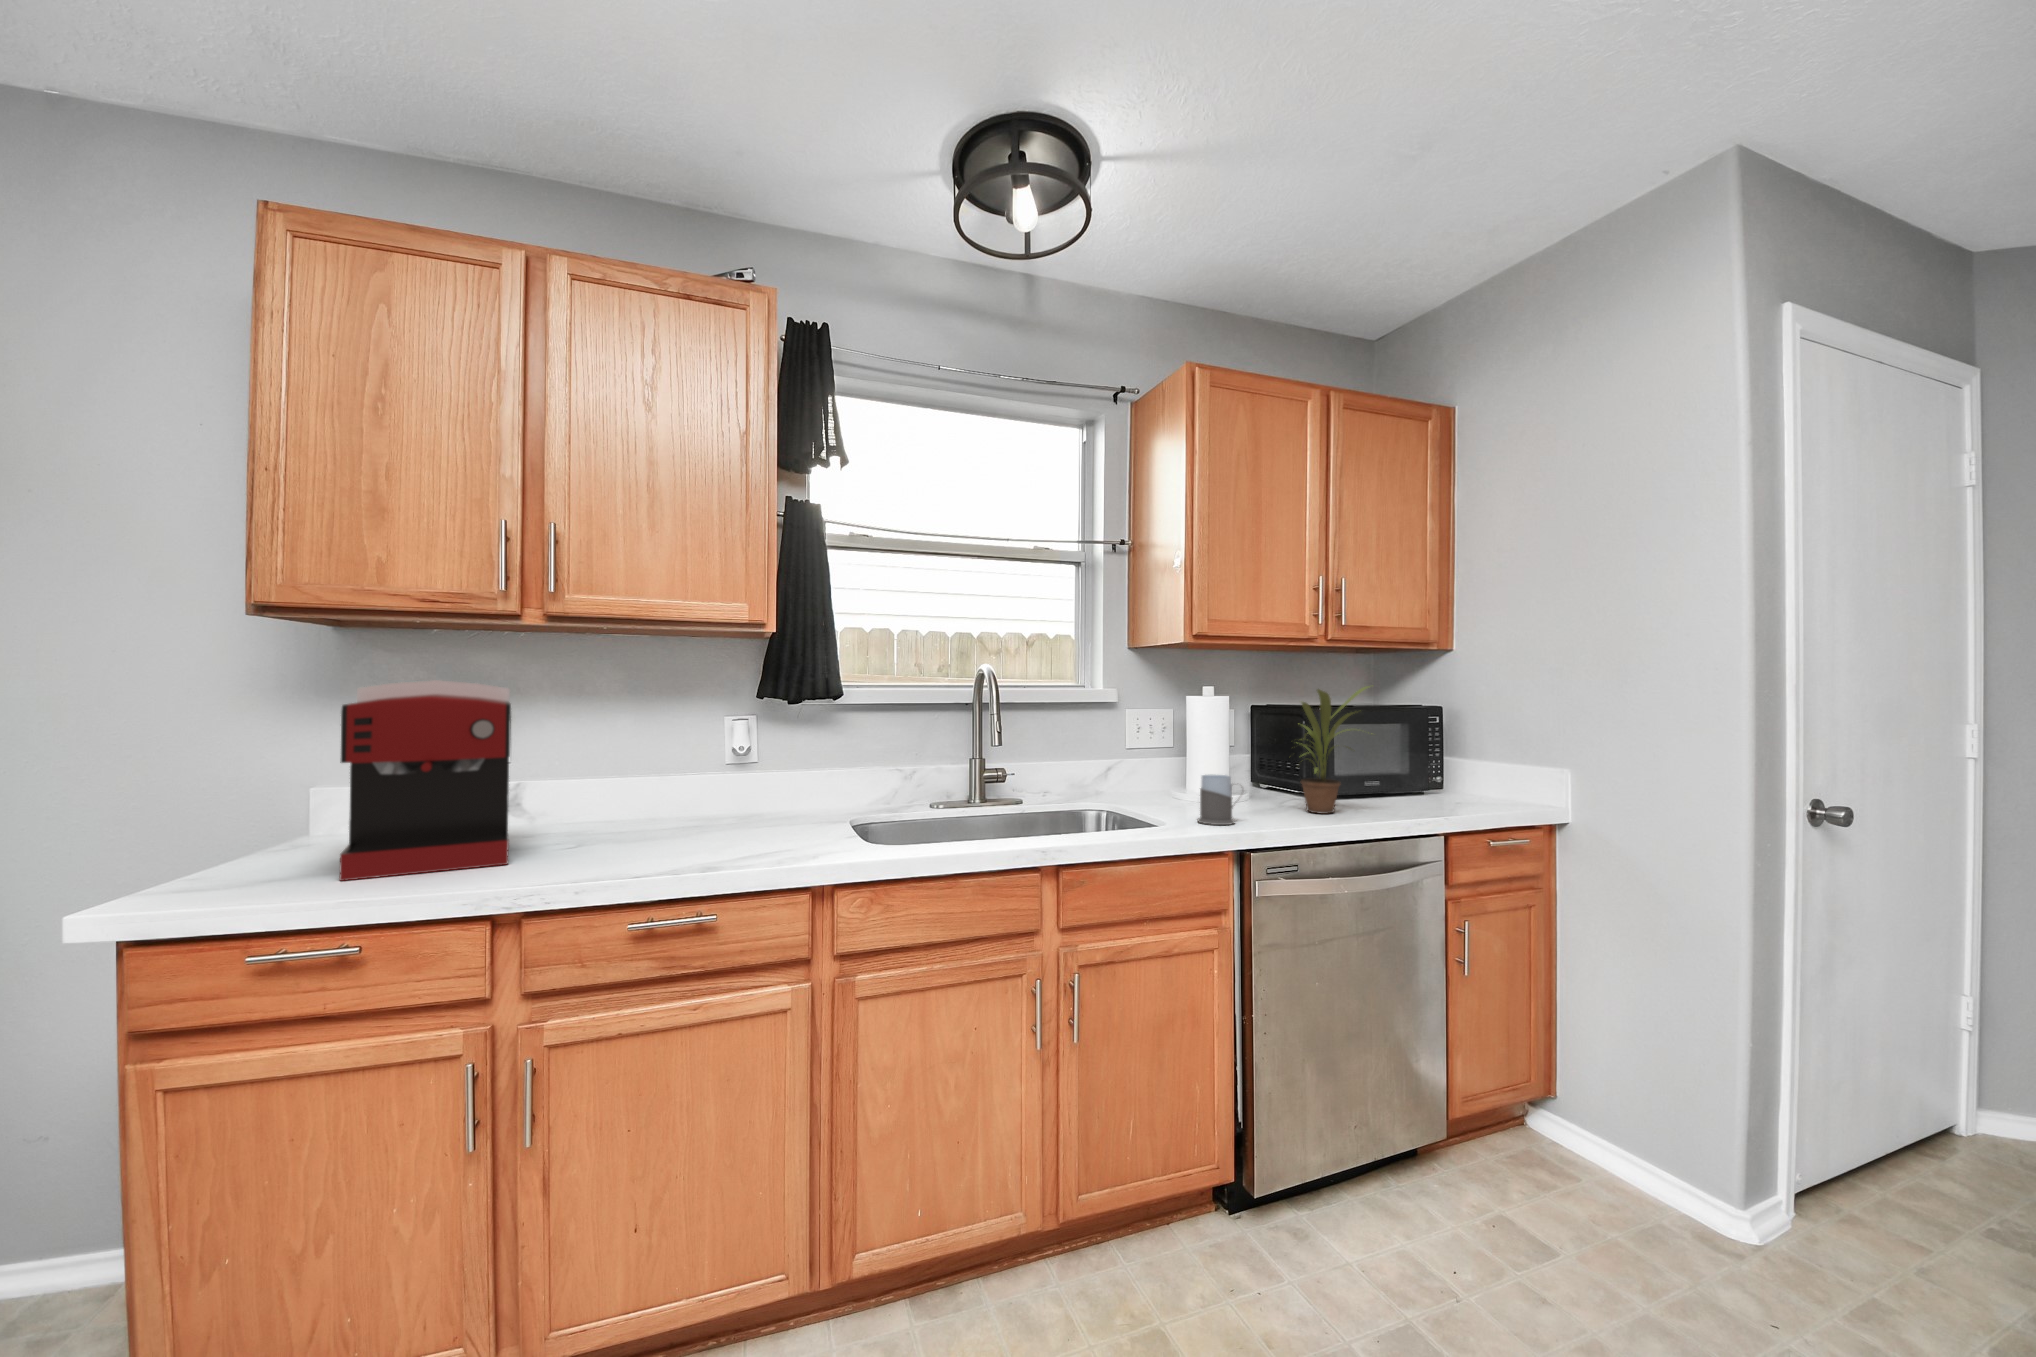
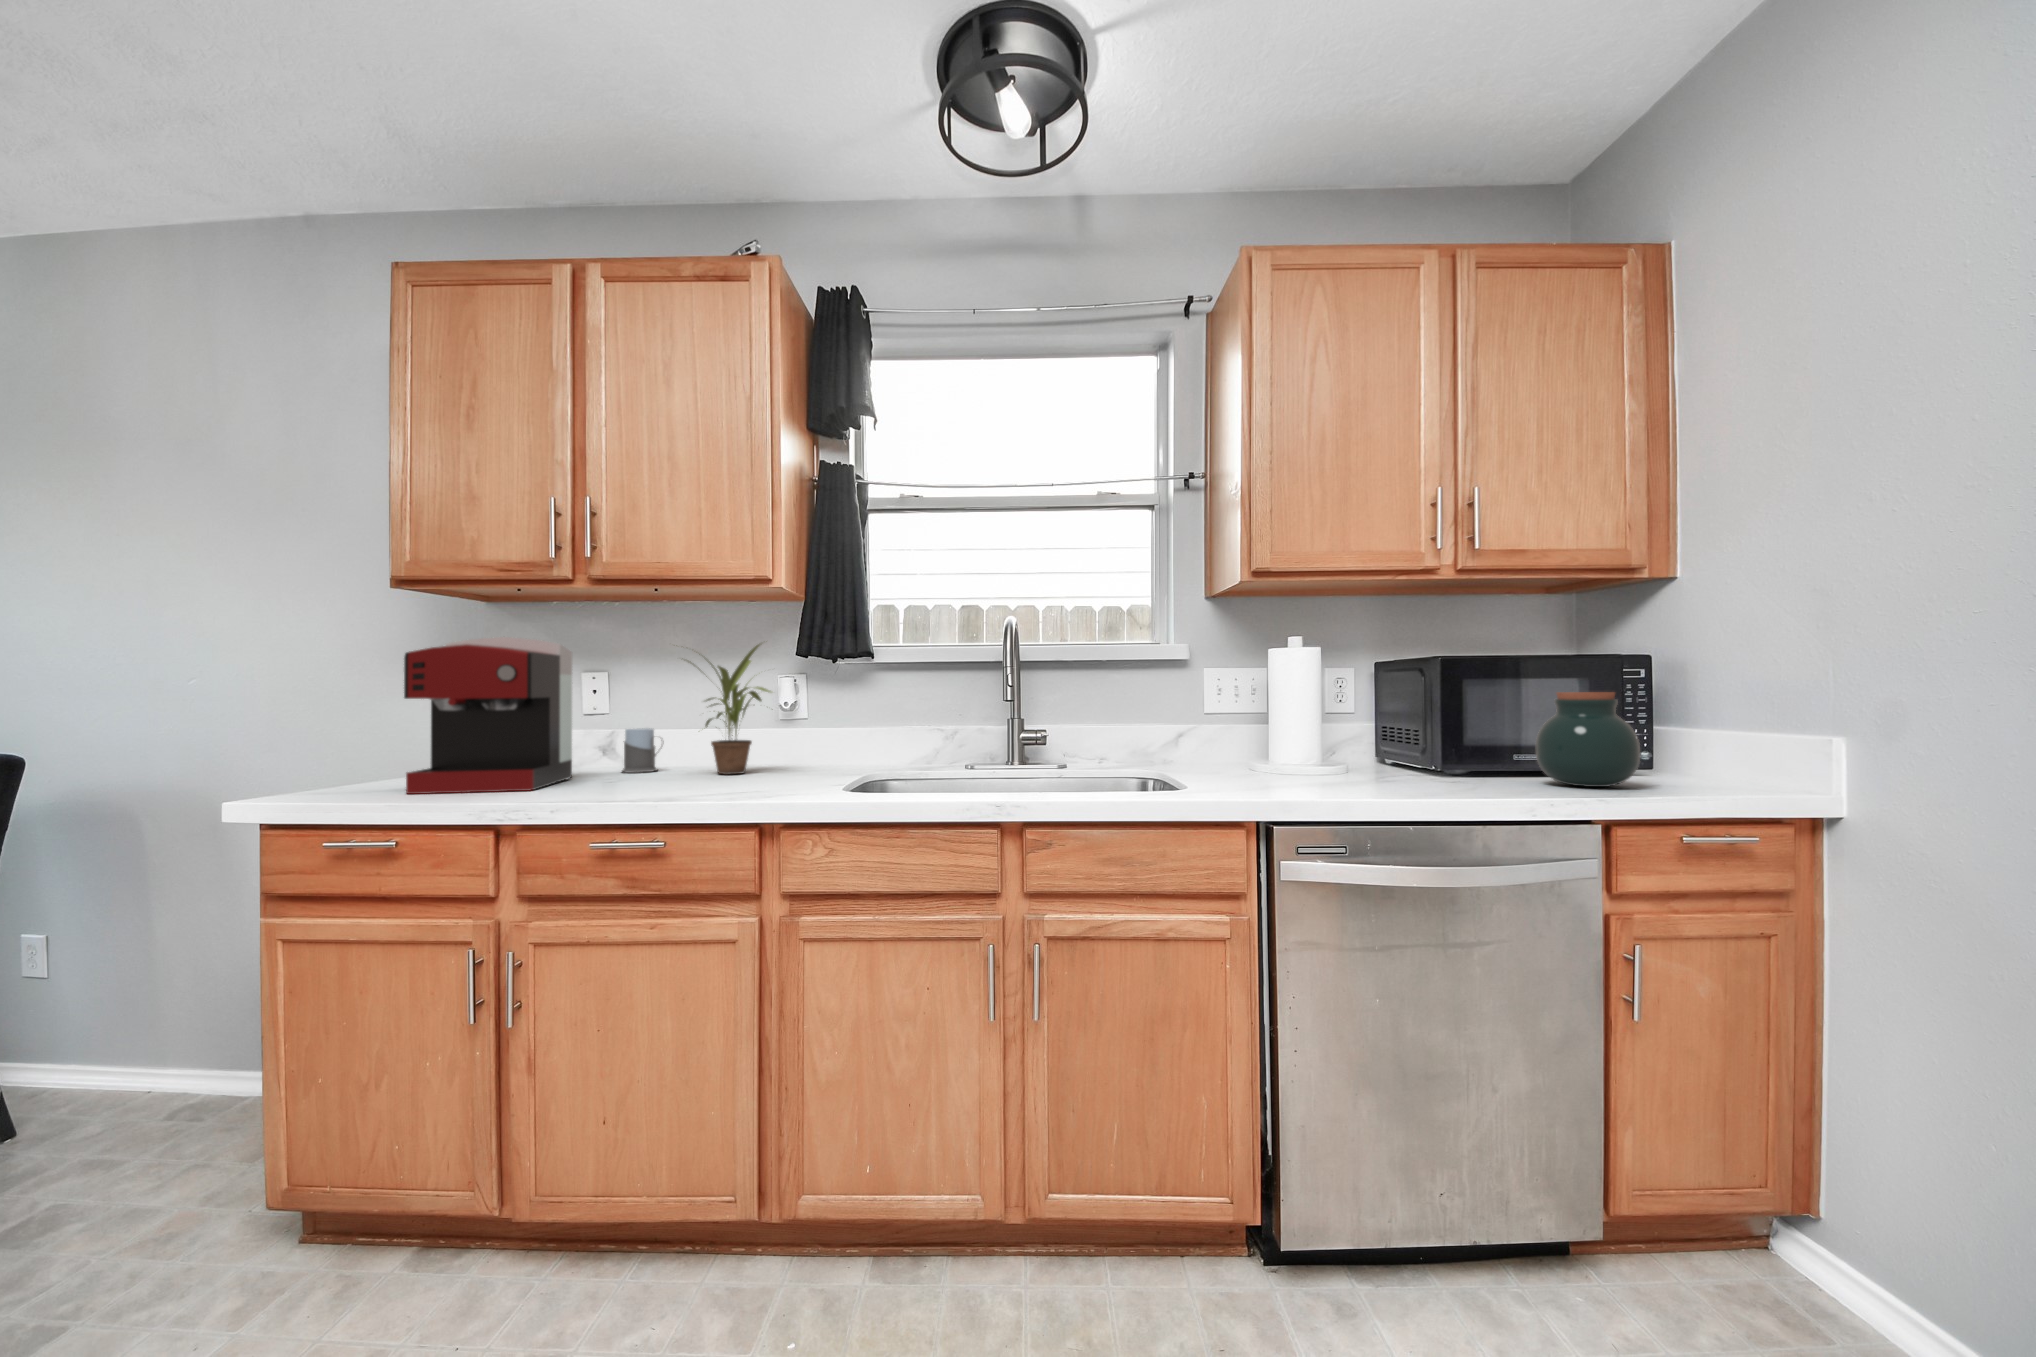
potted plant: present [1300,686,1368,814] -> present [705,644,771,775]
jar: none [1388,737,1459,808] -> present [1536,692,1640,787]
mug: present [1198,775,1235,825] -> present [622,728,662,773]

